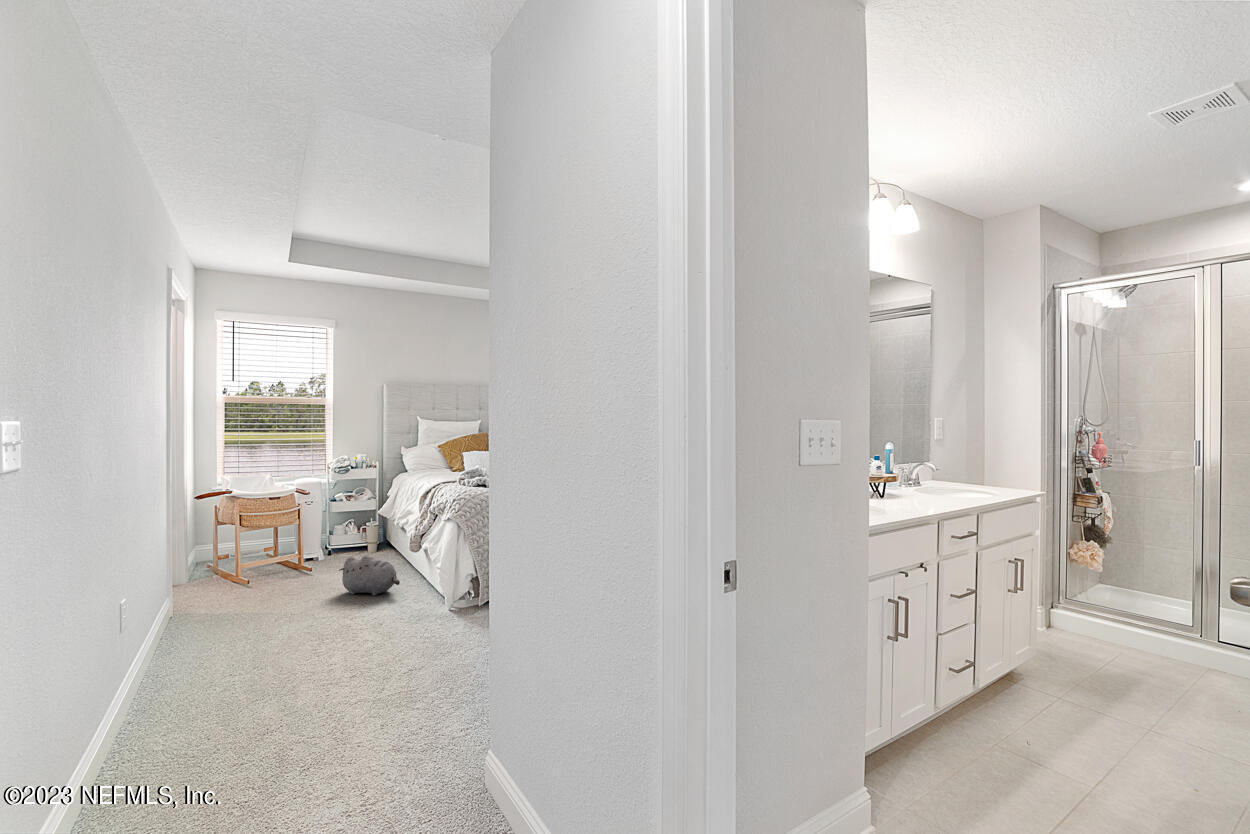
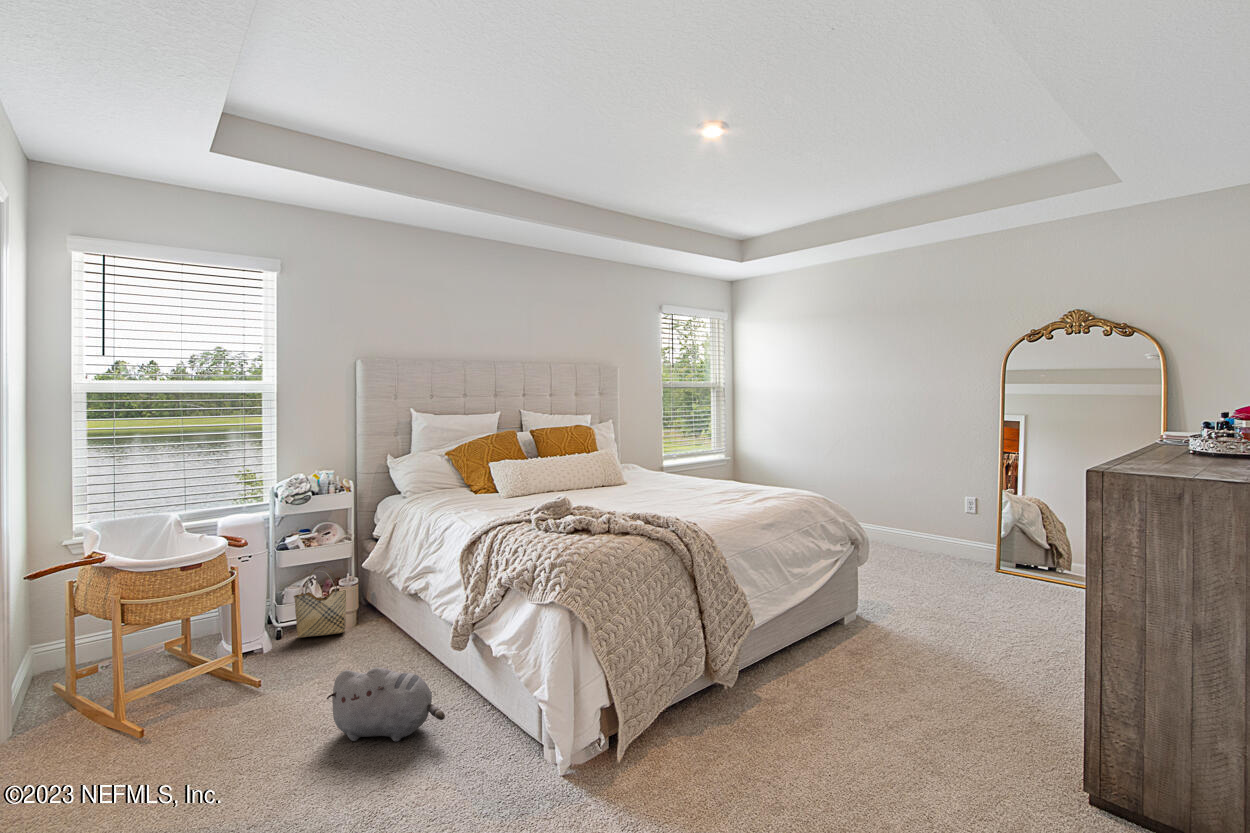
woven basket: none [338,513,371,555] -> present [294,566,346,638]

